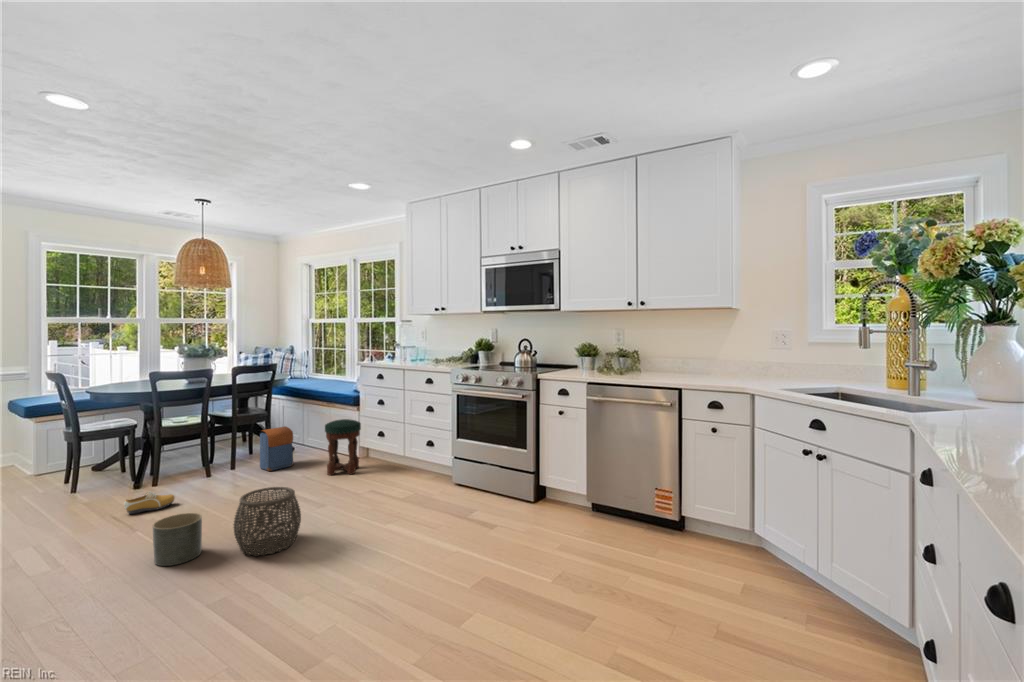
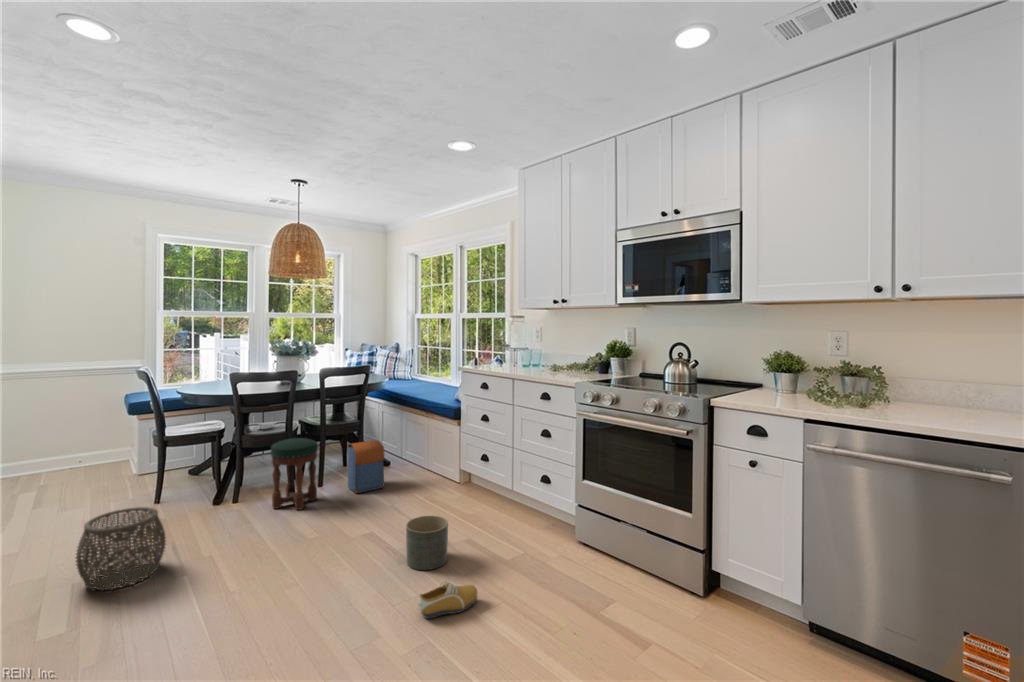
stool: present [325,419,361,475] -> present [271,438,318,510]
woven basket: present [233,487,301,556] -> present [76,507,166,591]
shoe: present [124,492,175,514] -> present [418,581,477,619]
planter: present [153,513,202,566] -> present [406,516,448,570]

